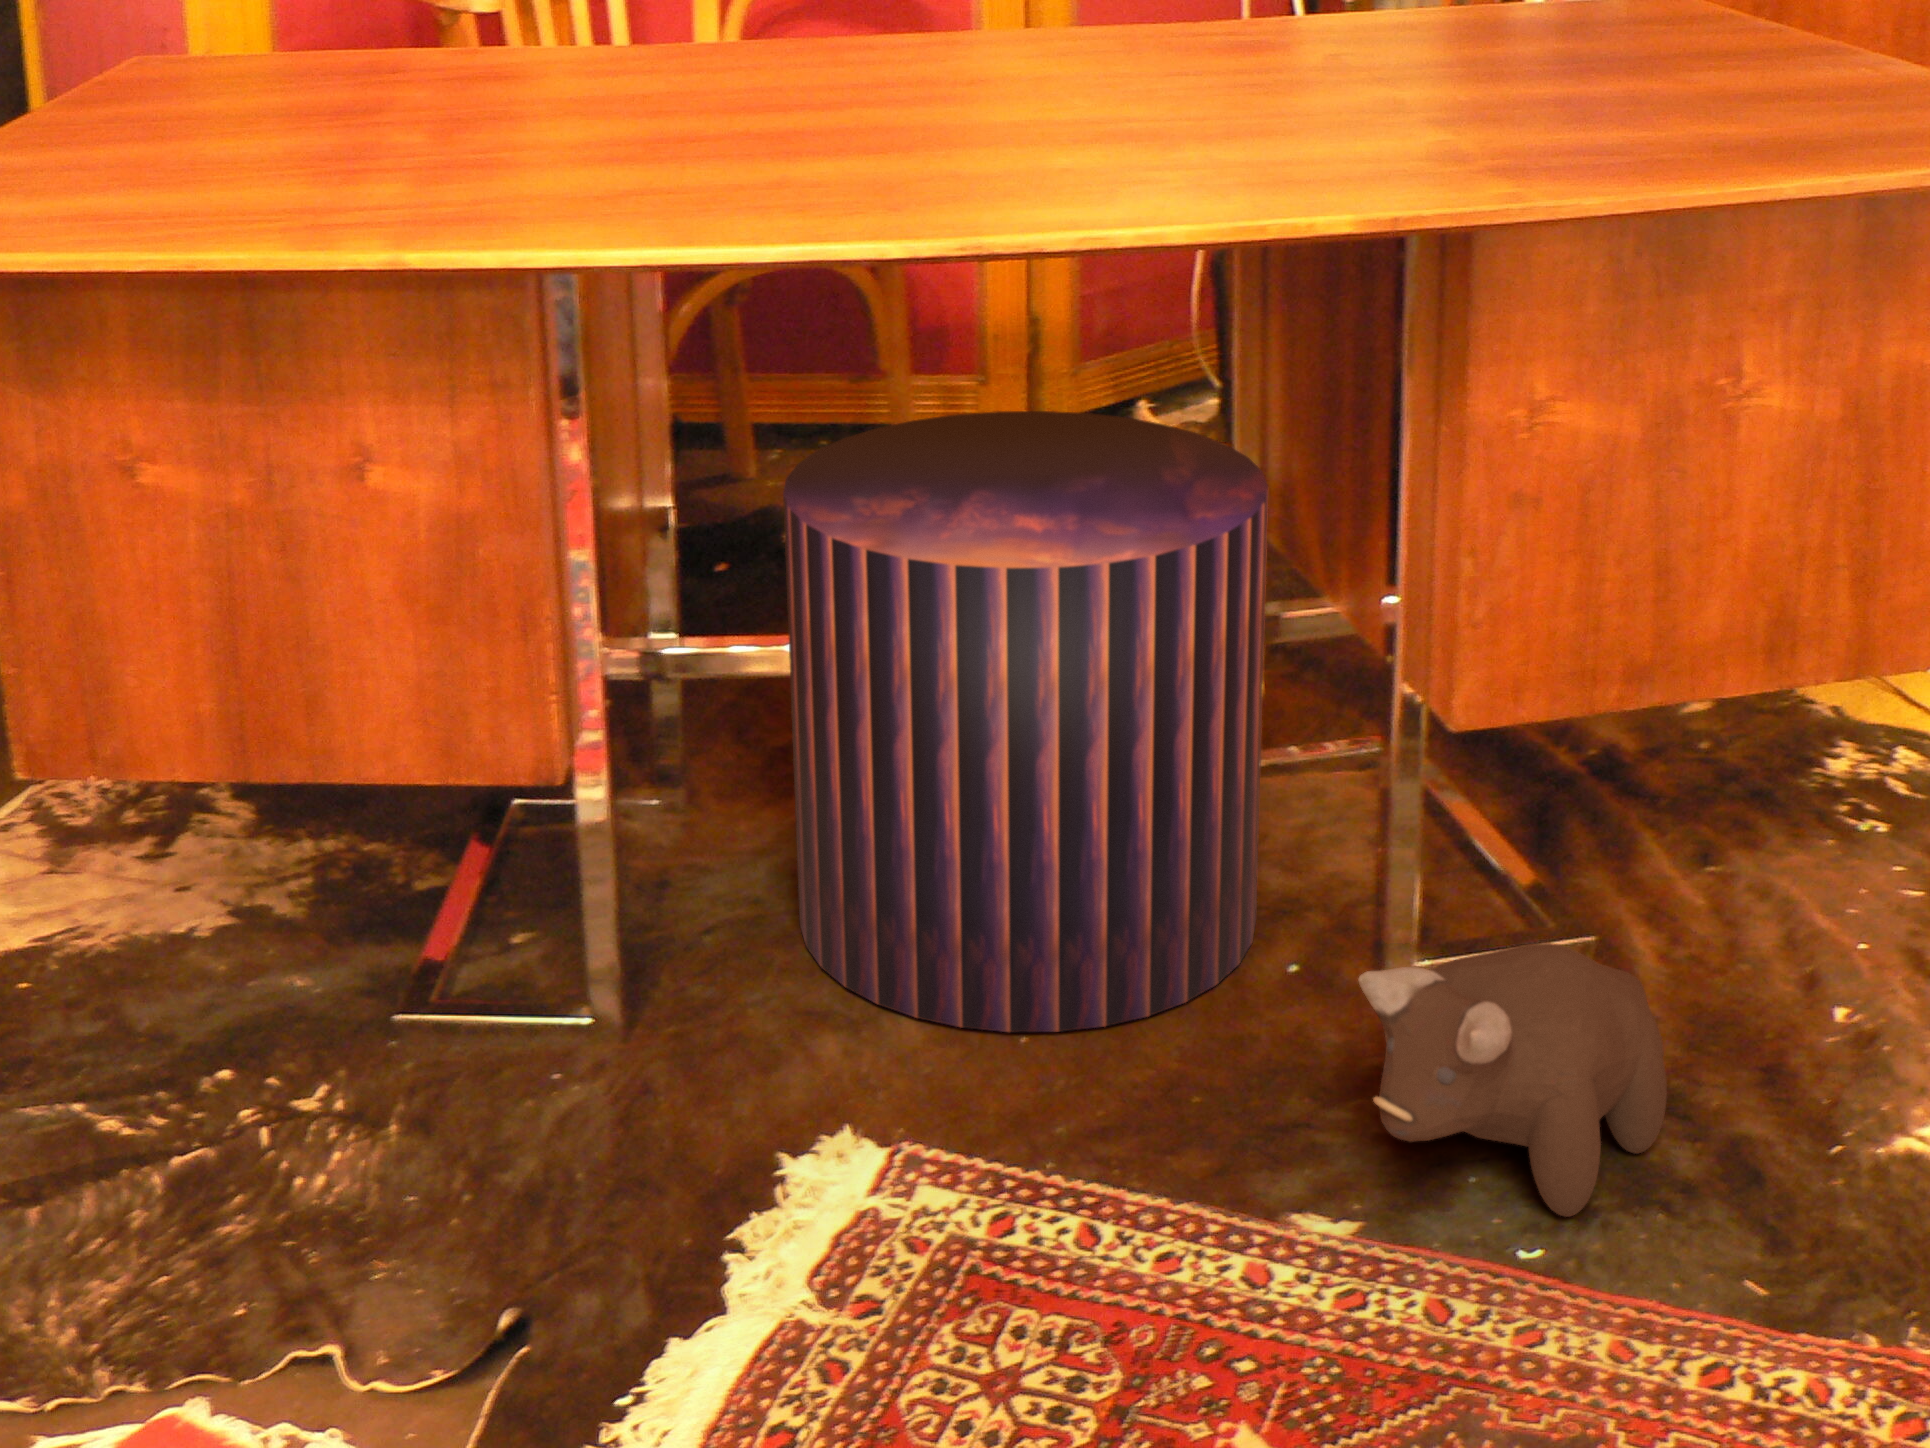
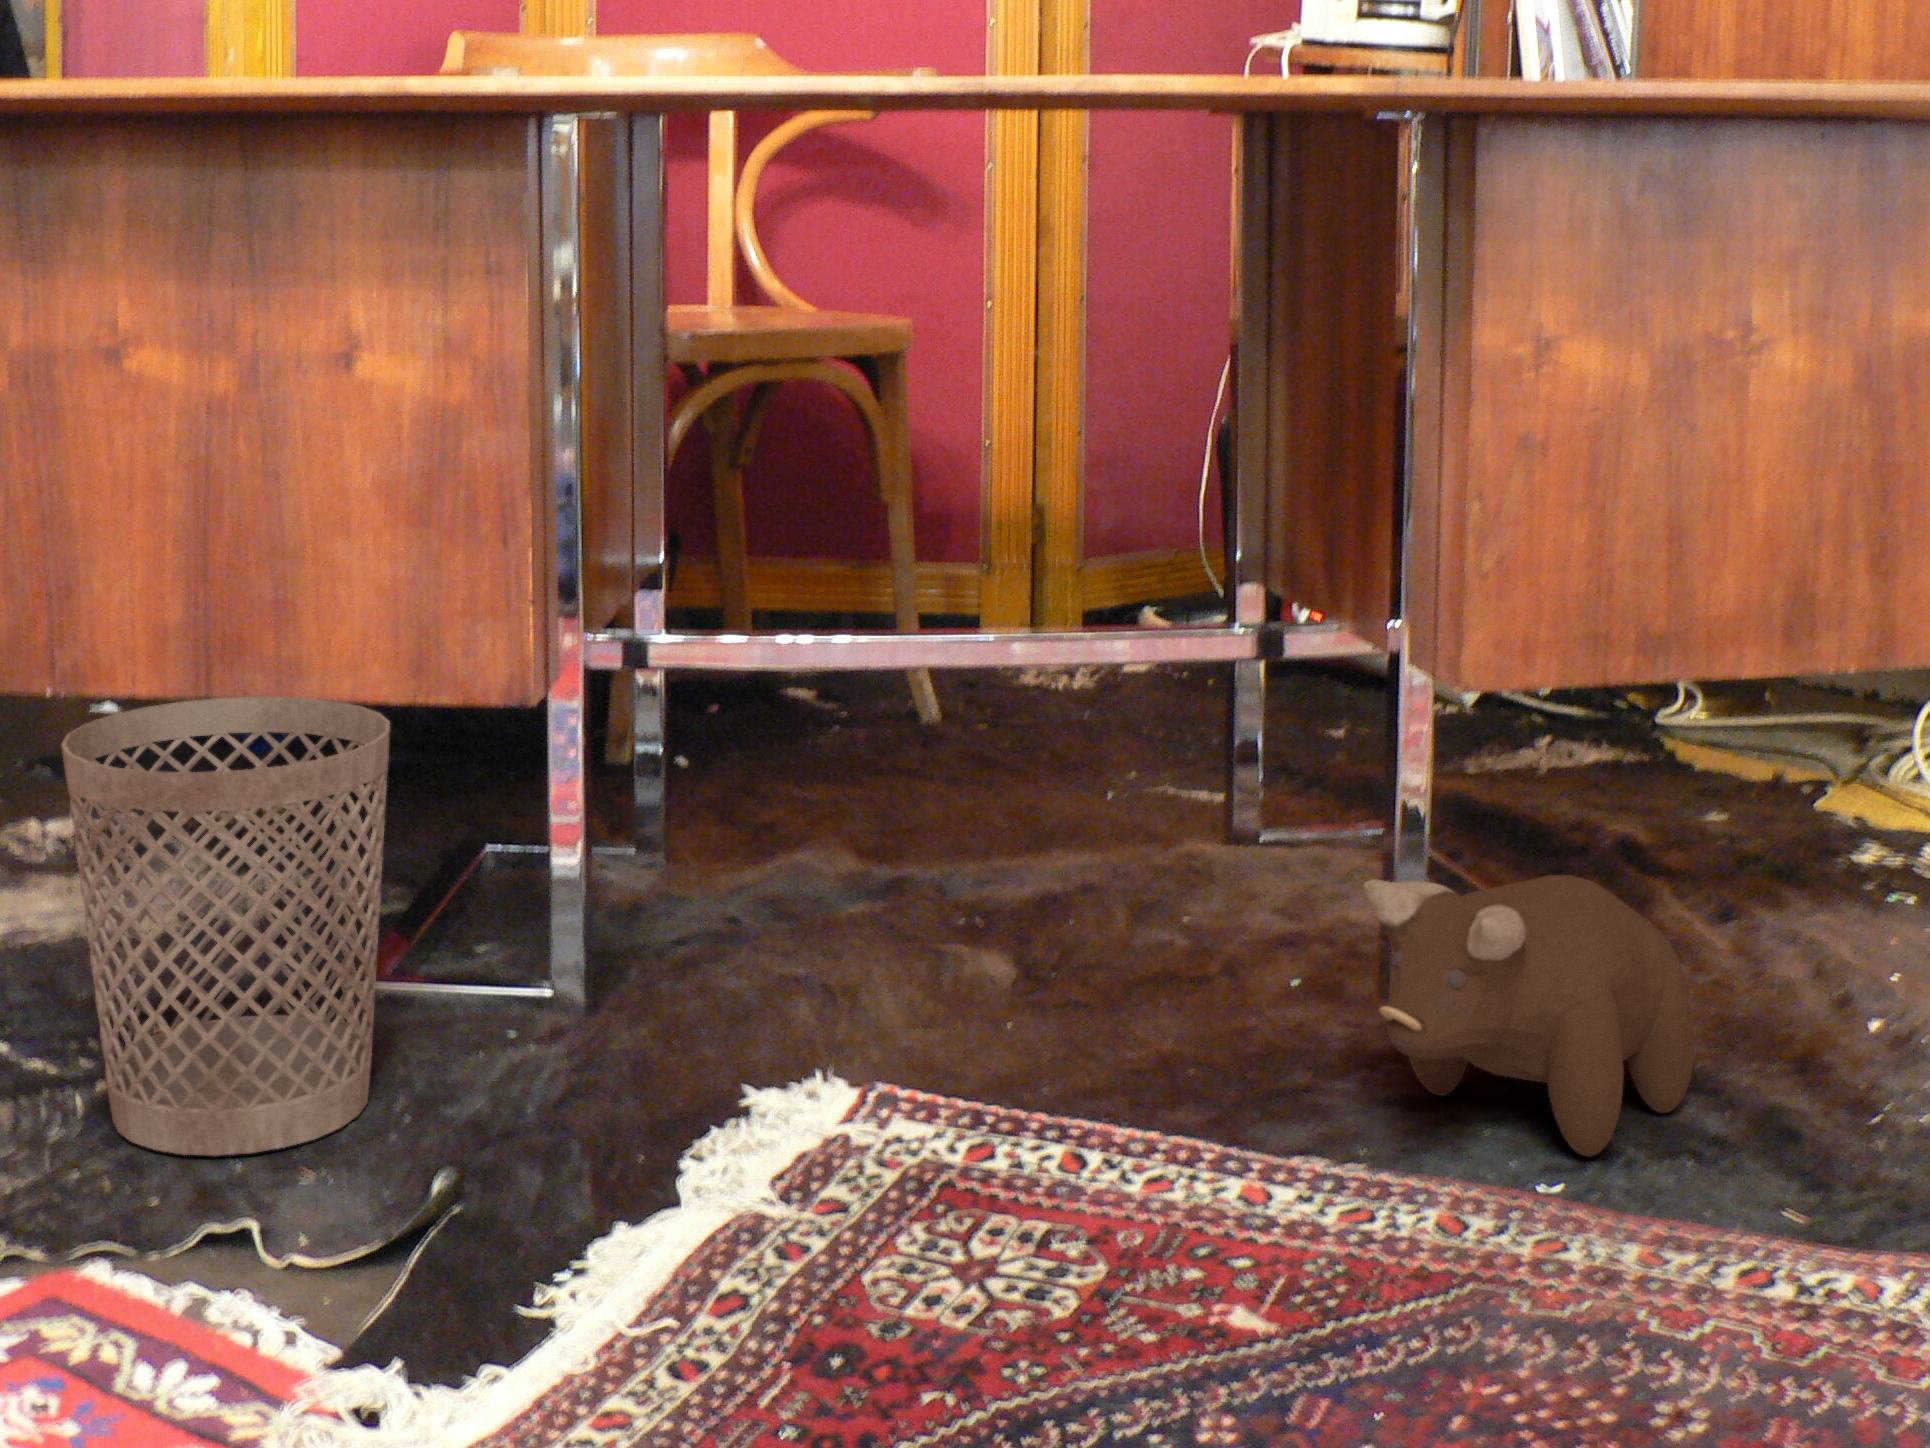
pouf: present [783,411,1268,1032] -> none [778,424,1273,1013]
wastebasket: none [114,791,426,1248] -> present [61,697,390,1156]

